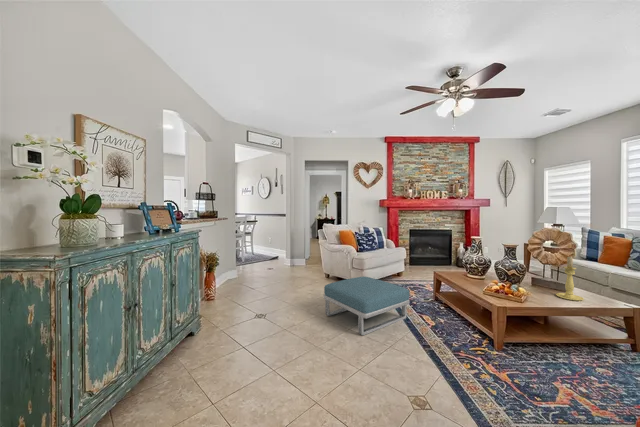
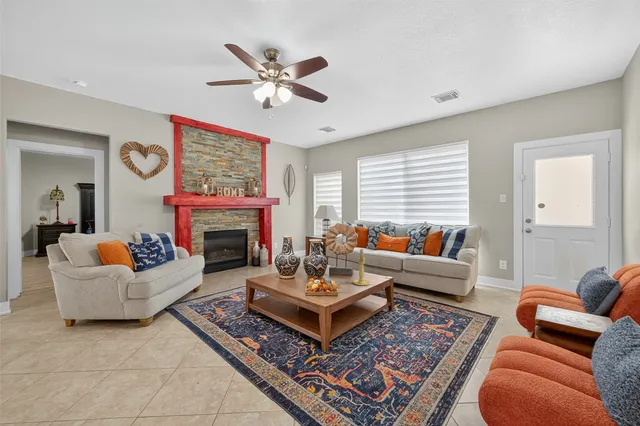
footstool: present [324,277,410,335] -> none [78,309,229,412]

